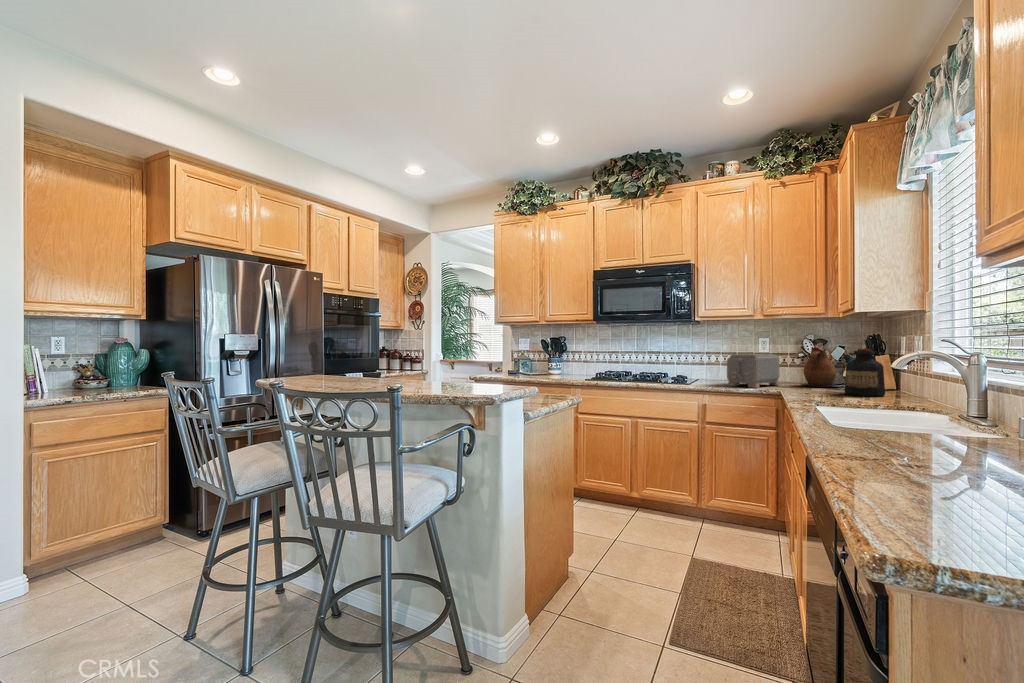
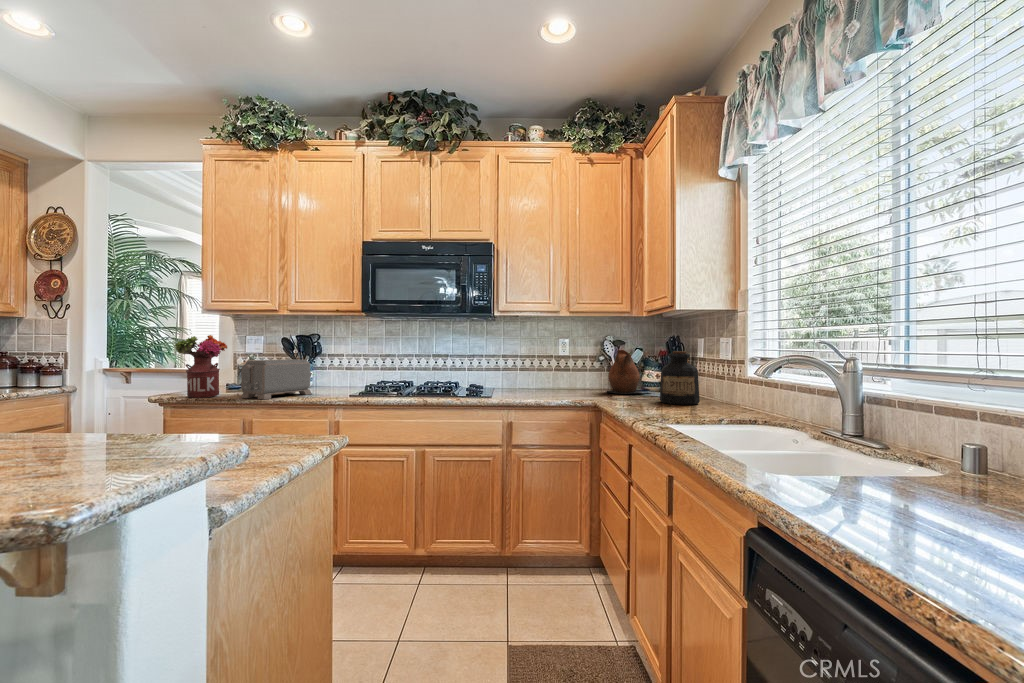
flower arrangement: none [480,338,509,378] -> present [175,335,227,398]
toaster: present [727,354,780,388] -> present [241,359,312,399]

